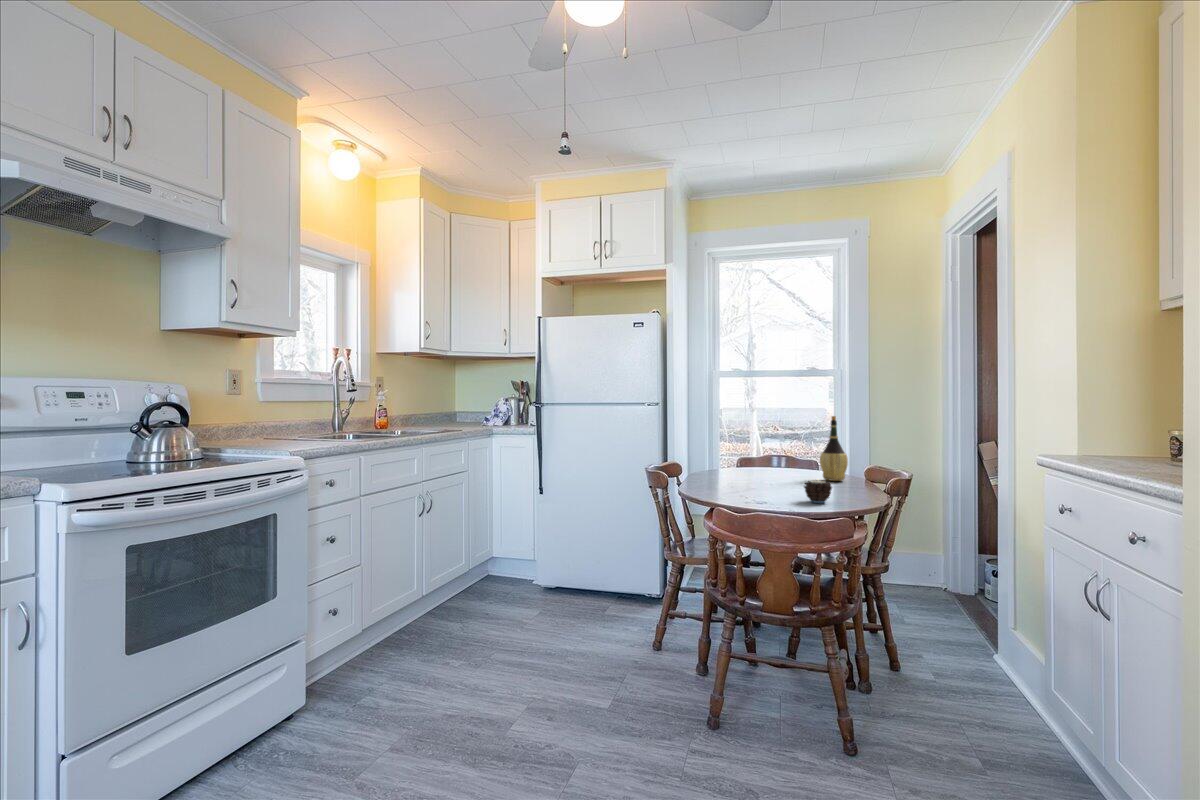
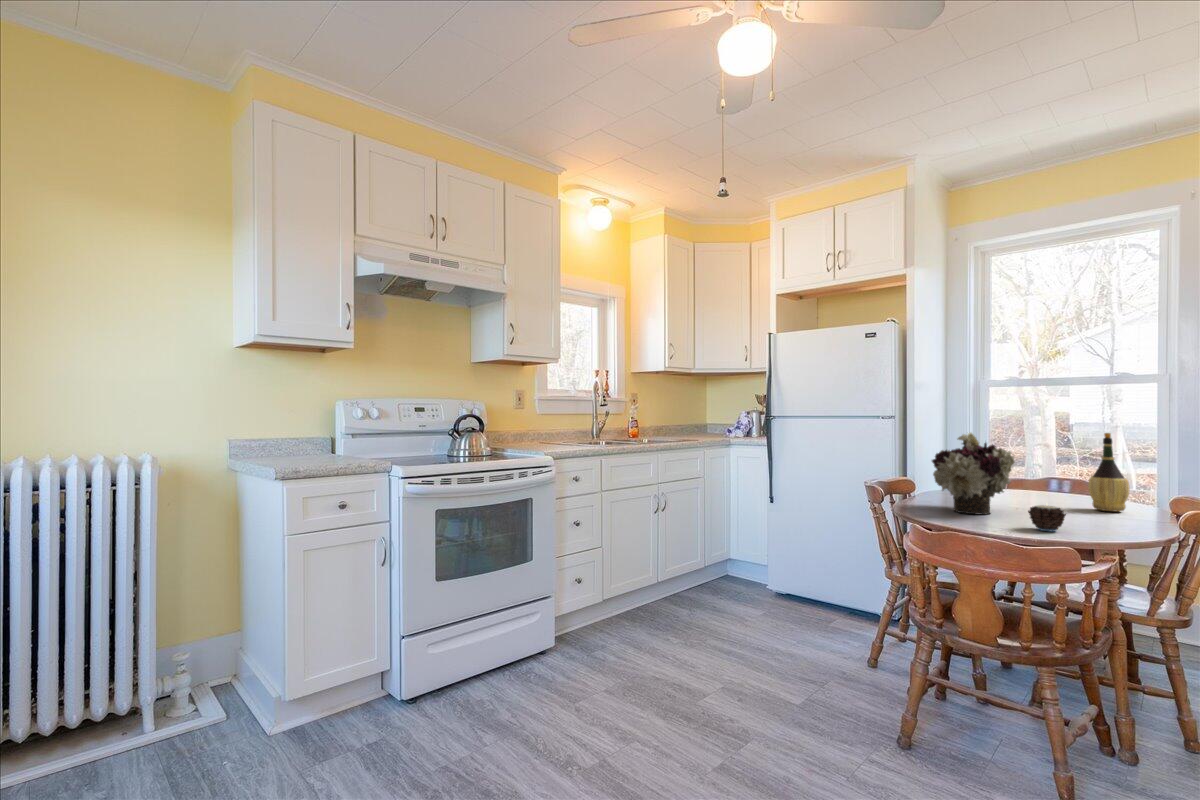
flower arrangement: none [717,417,783,492] -> present [932,432,1015,515]

